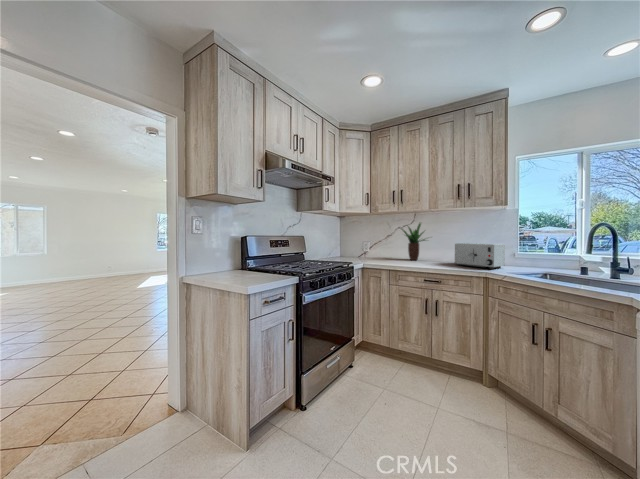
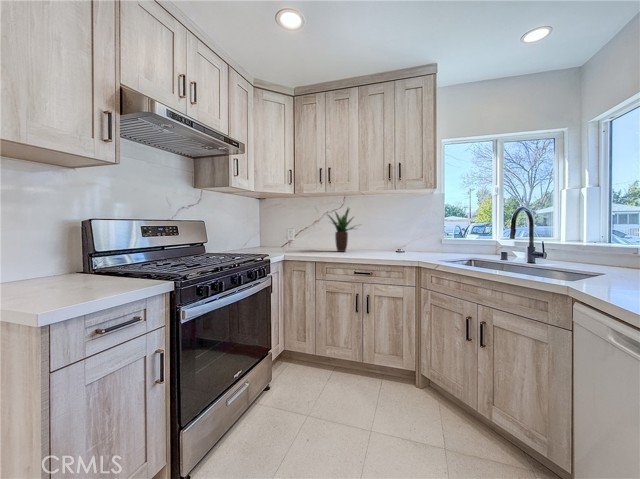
toaster: present [455,243,505,269] -> none [385,230,434,257]

